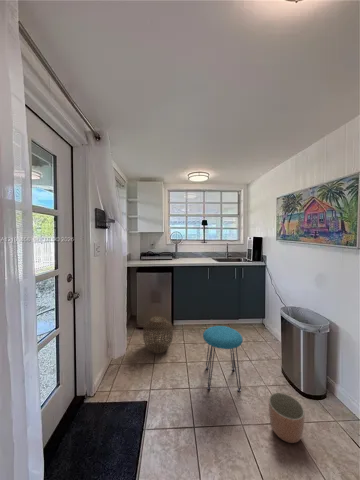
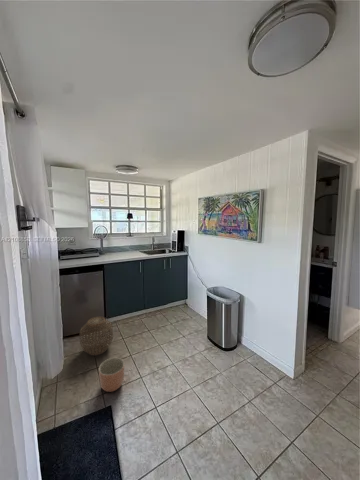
stool: present [203,326,243,391] -> none [149,314,184,371]
planter: present [269,393,305,443] -> present [99,358,124,392]

